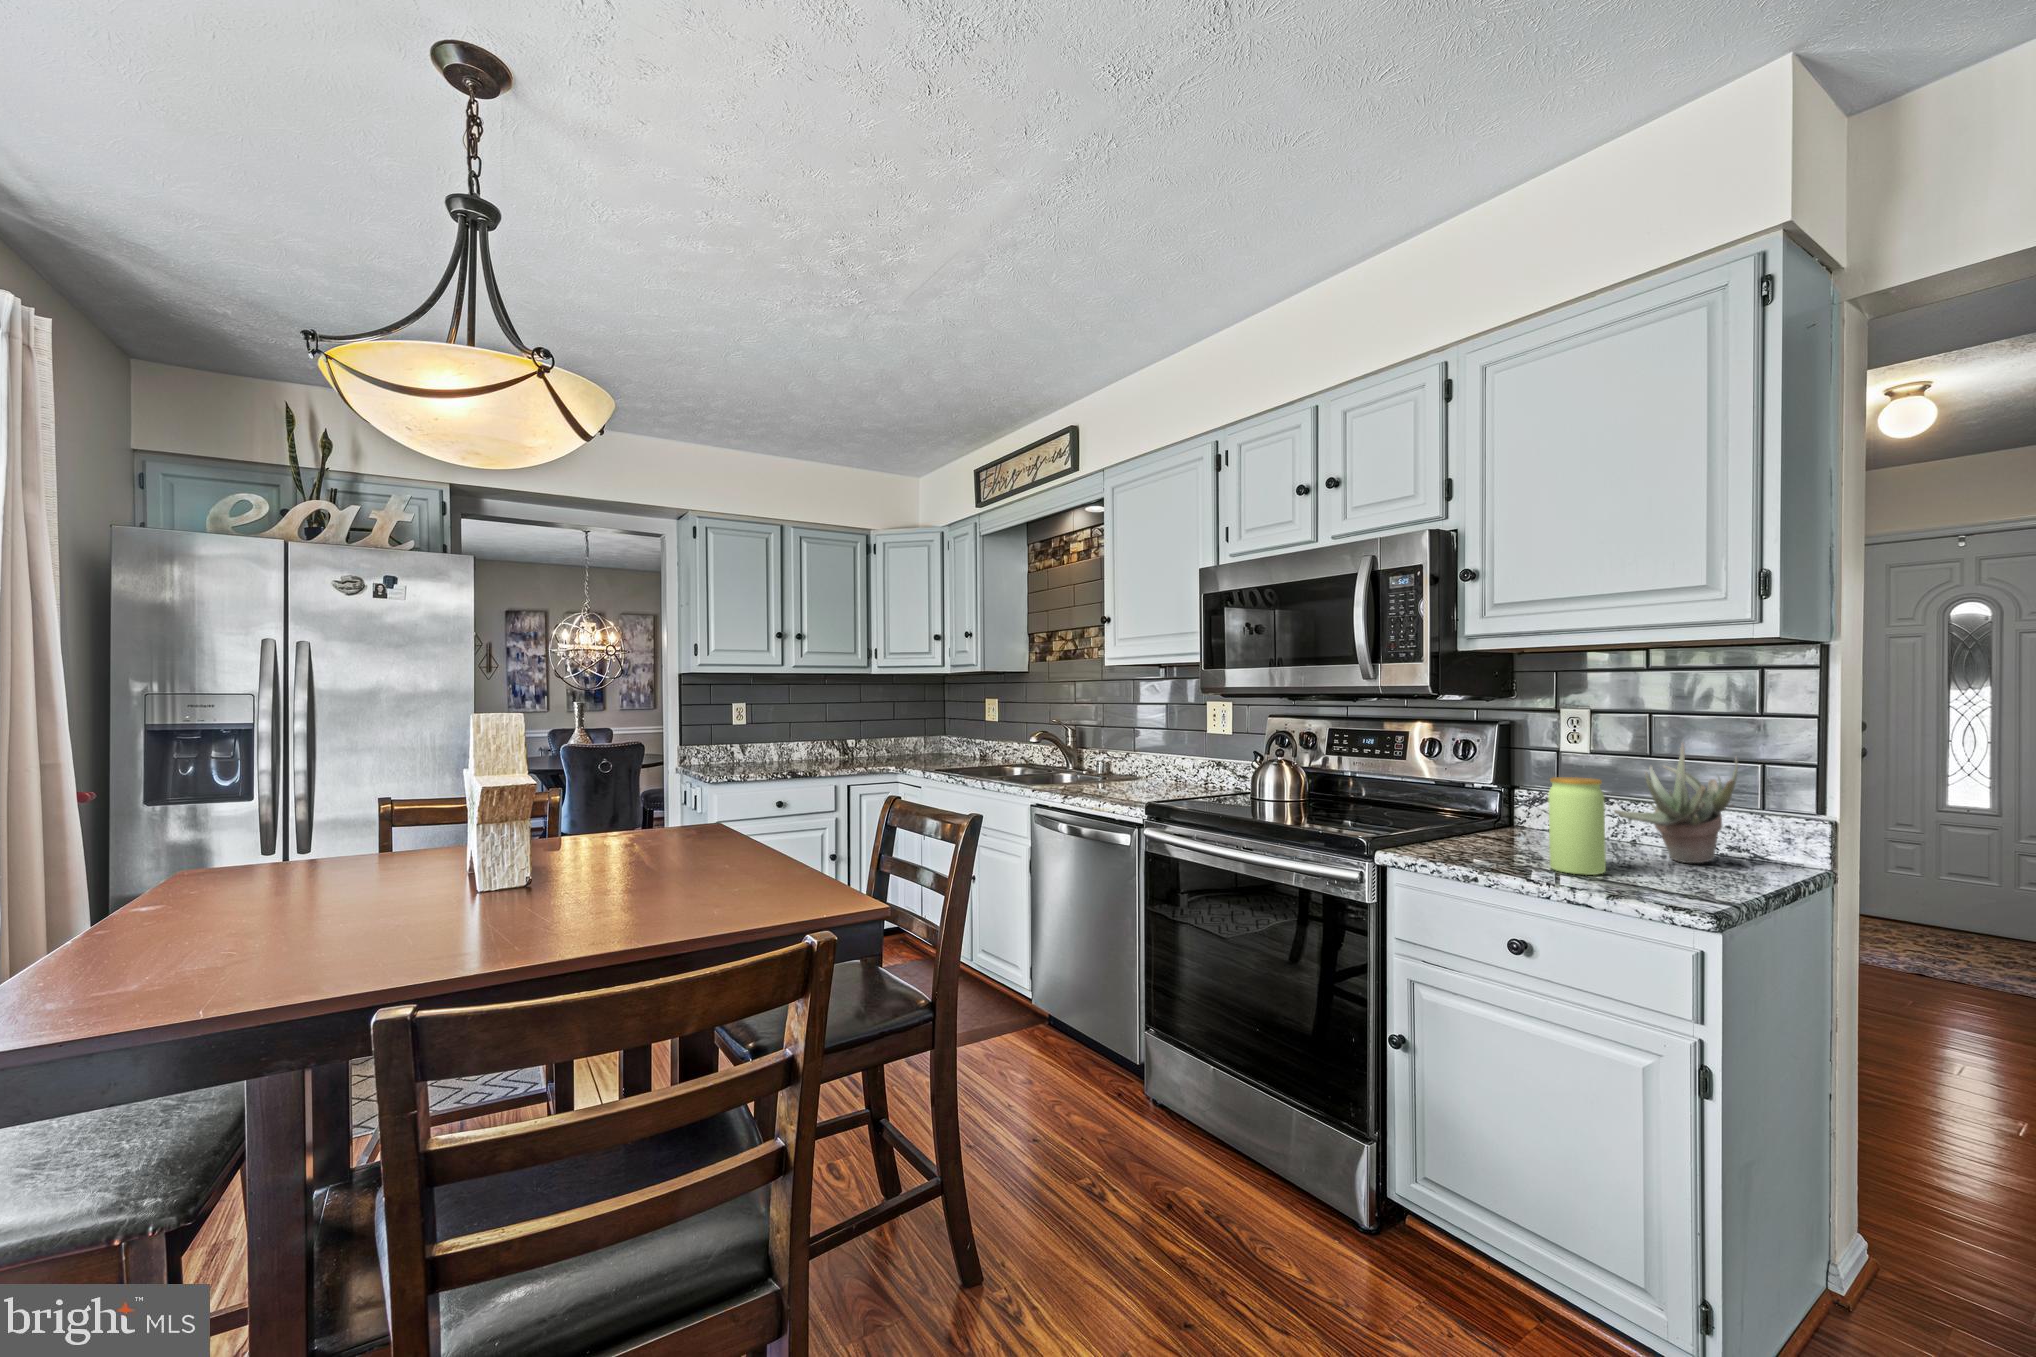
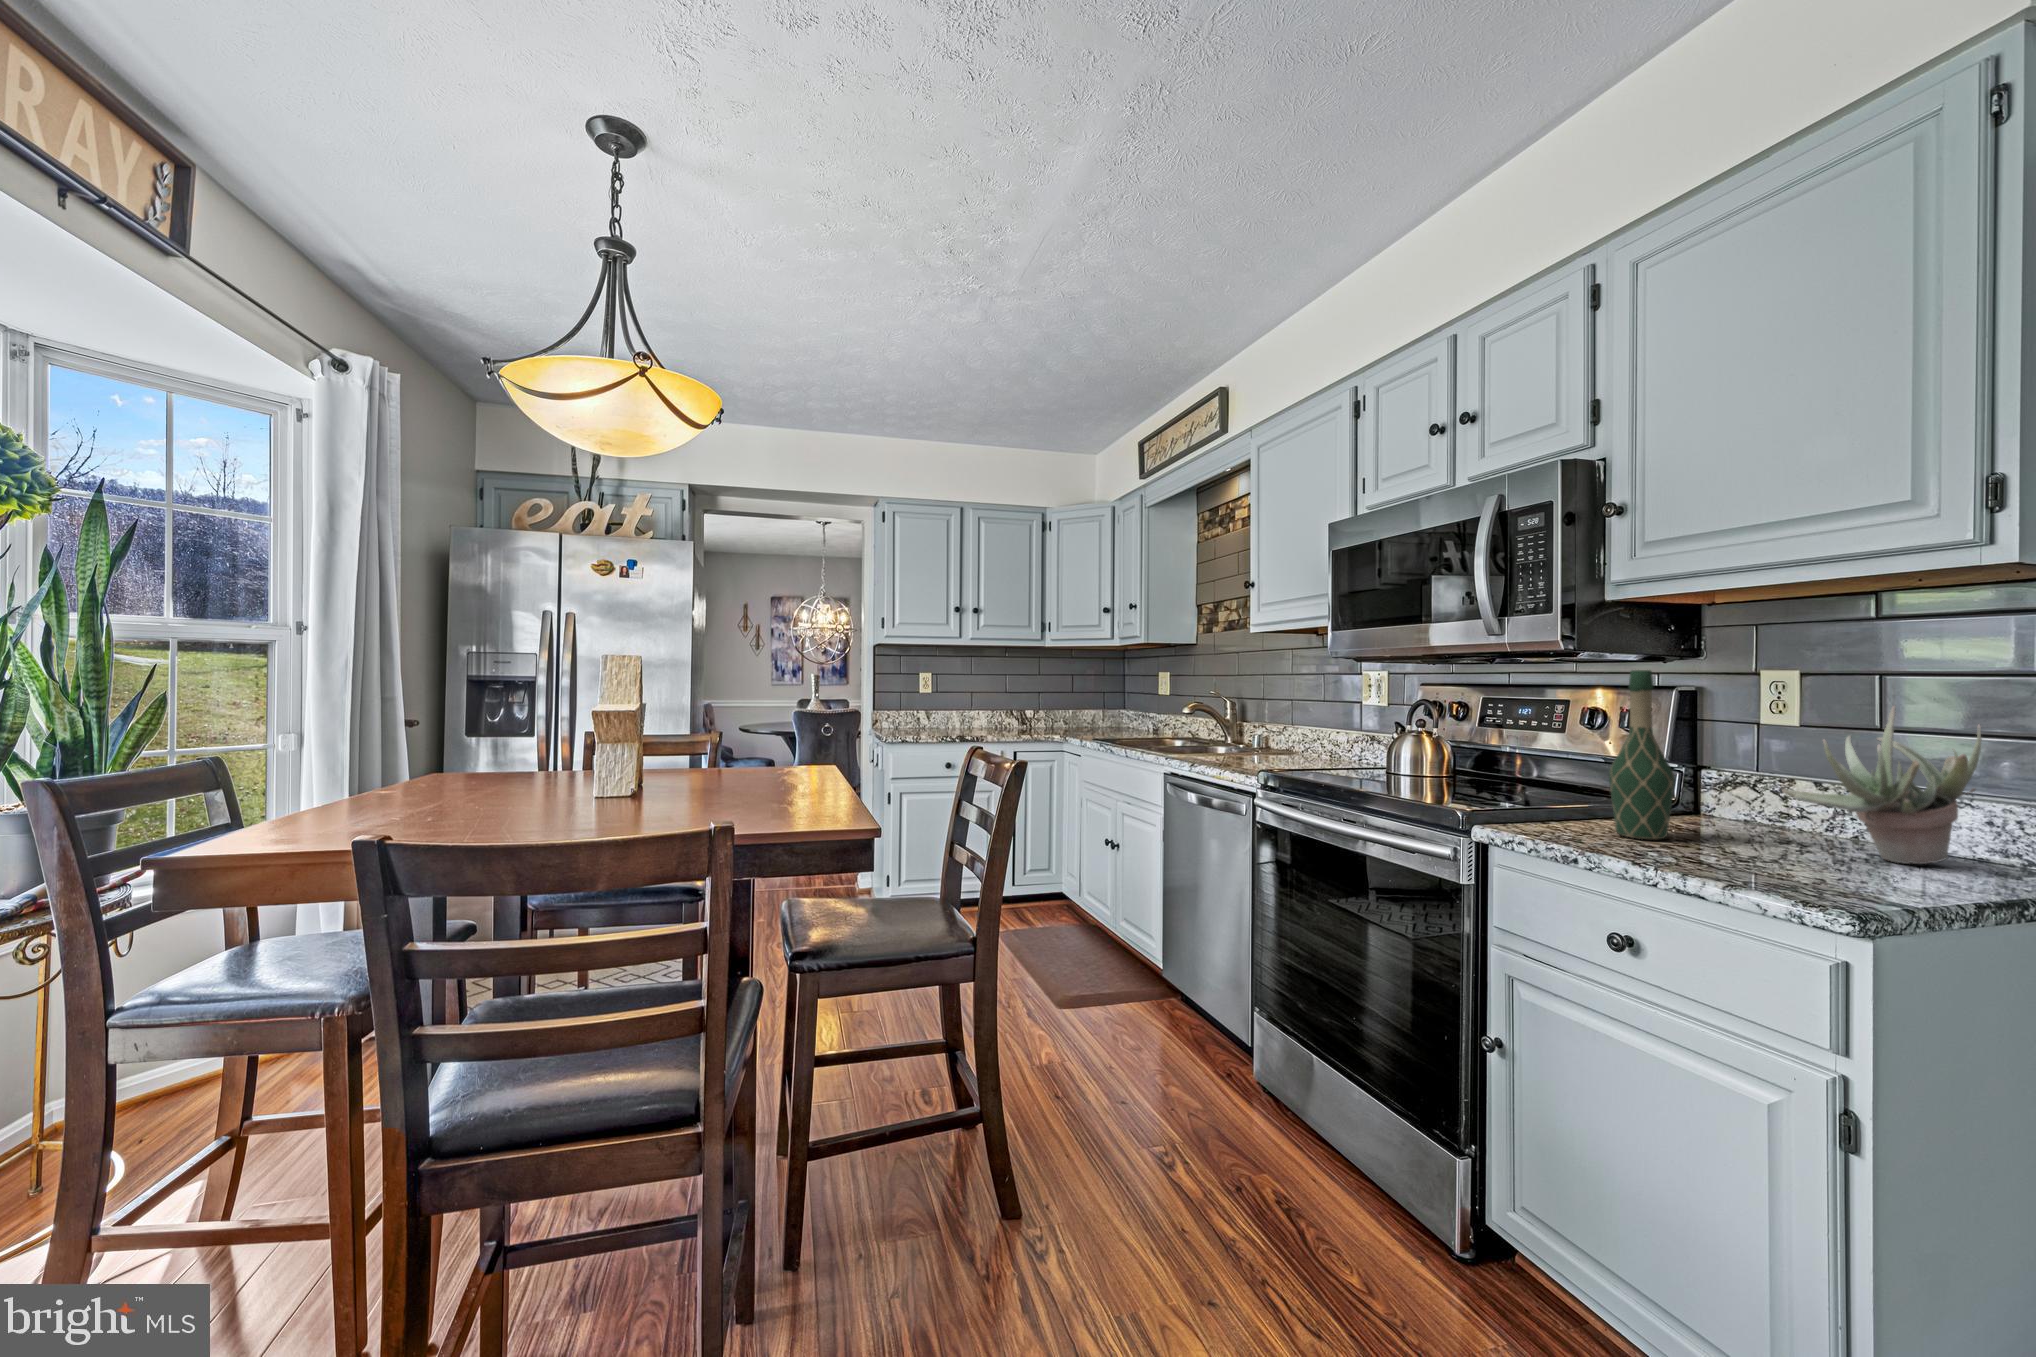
wine bottle: none [1482,714,1532,854] -> present [1609,670,1675,839]
jar: present [1548,777,1606,875] -> none [1678,745,1754,866]

